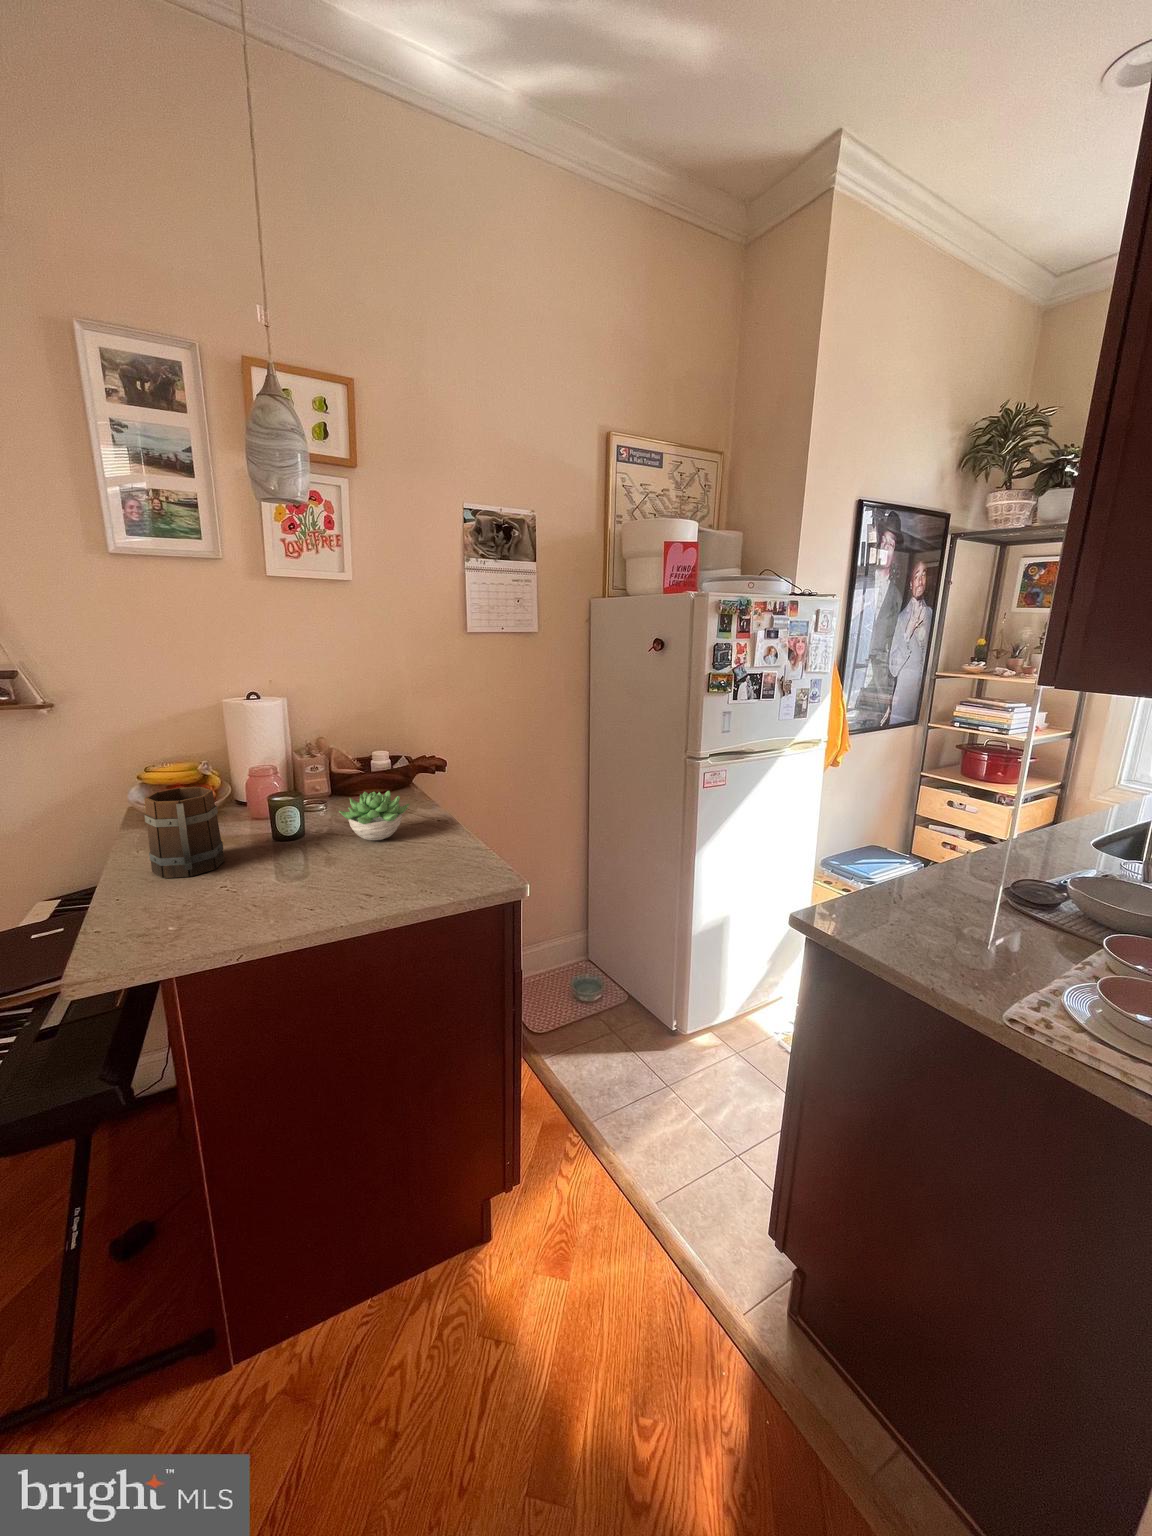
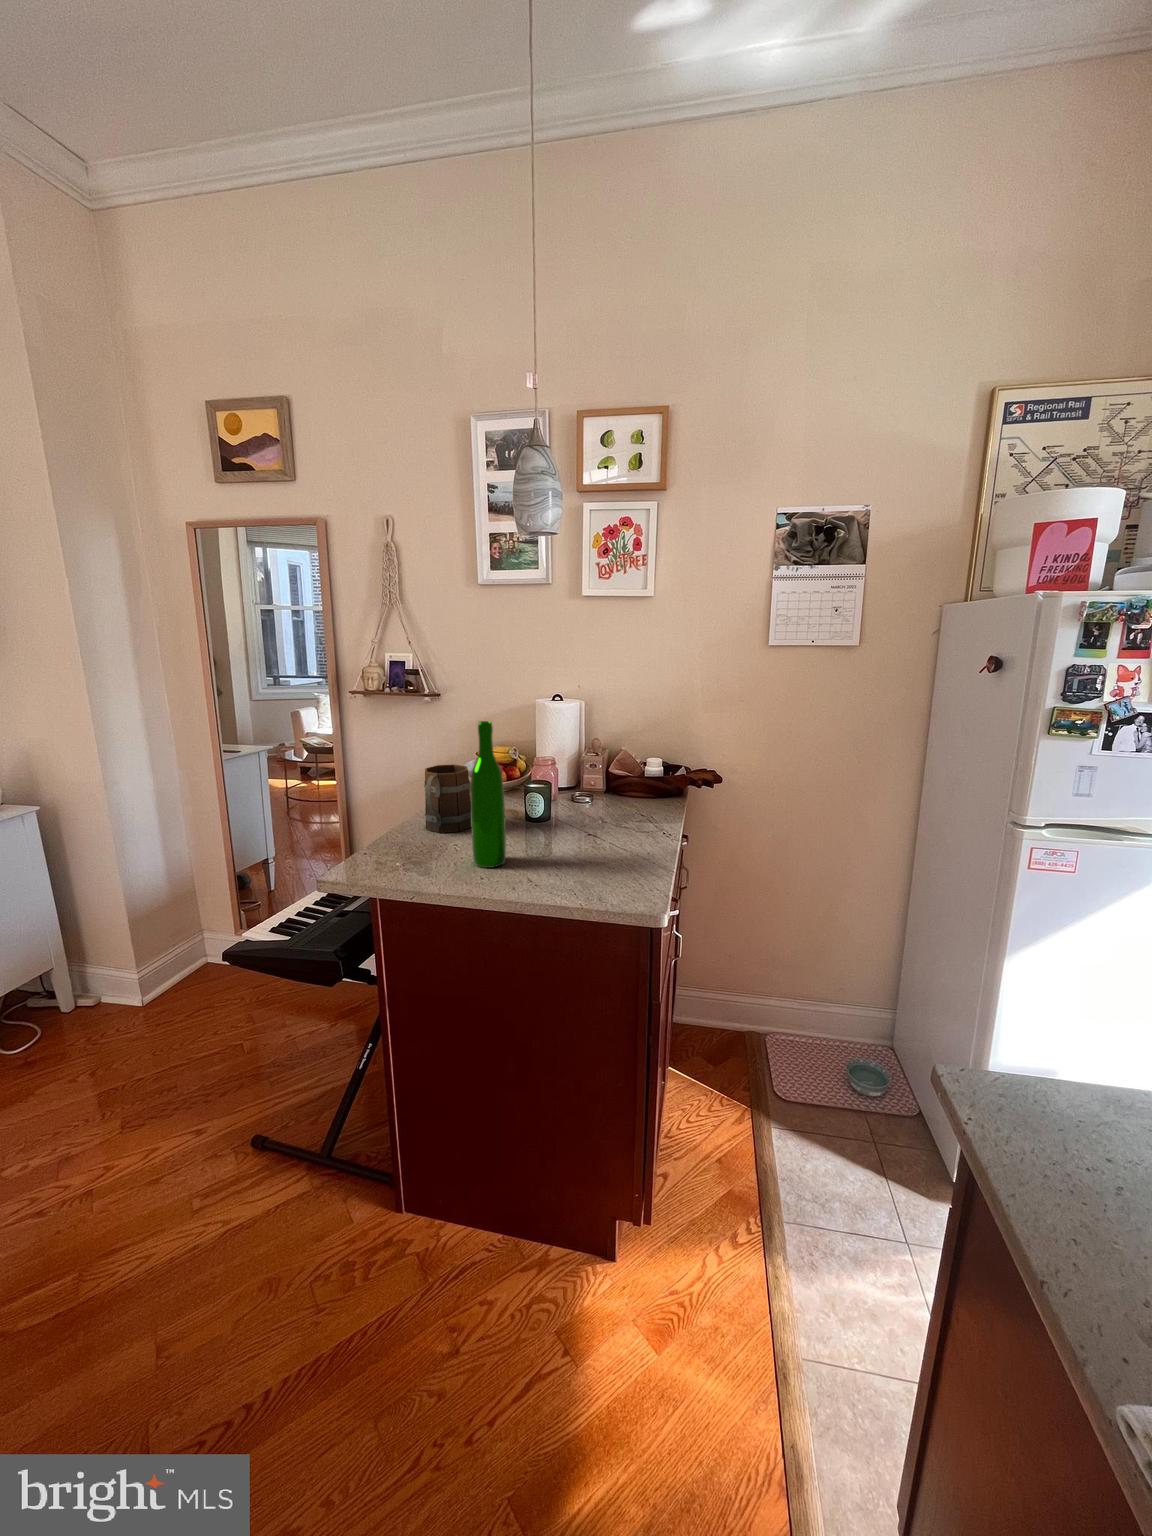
wine bottle: none [281,722,330,896] -> present [470,721,506,868]
succulent plant: present [339,791,410,840] -> none [556,791,617,837]

